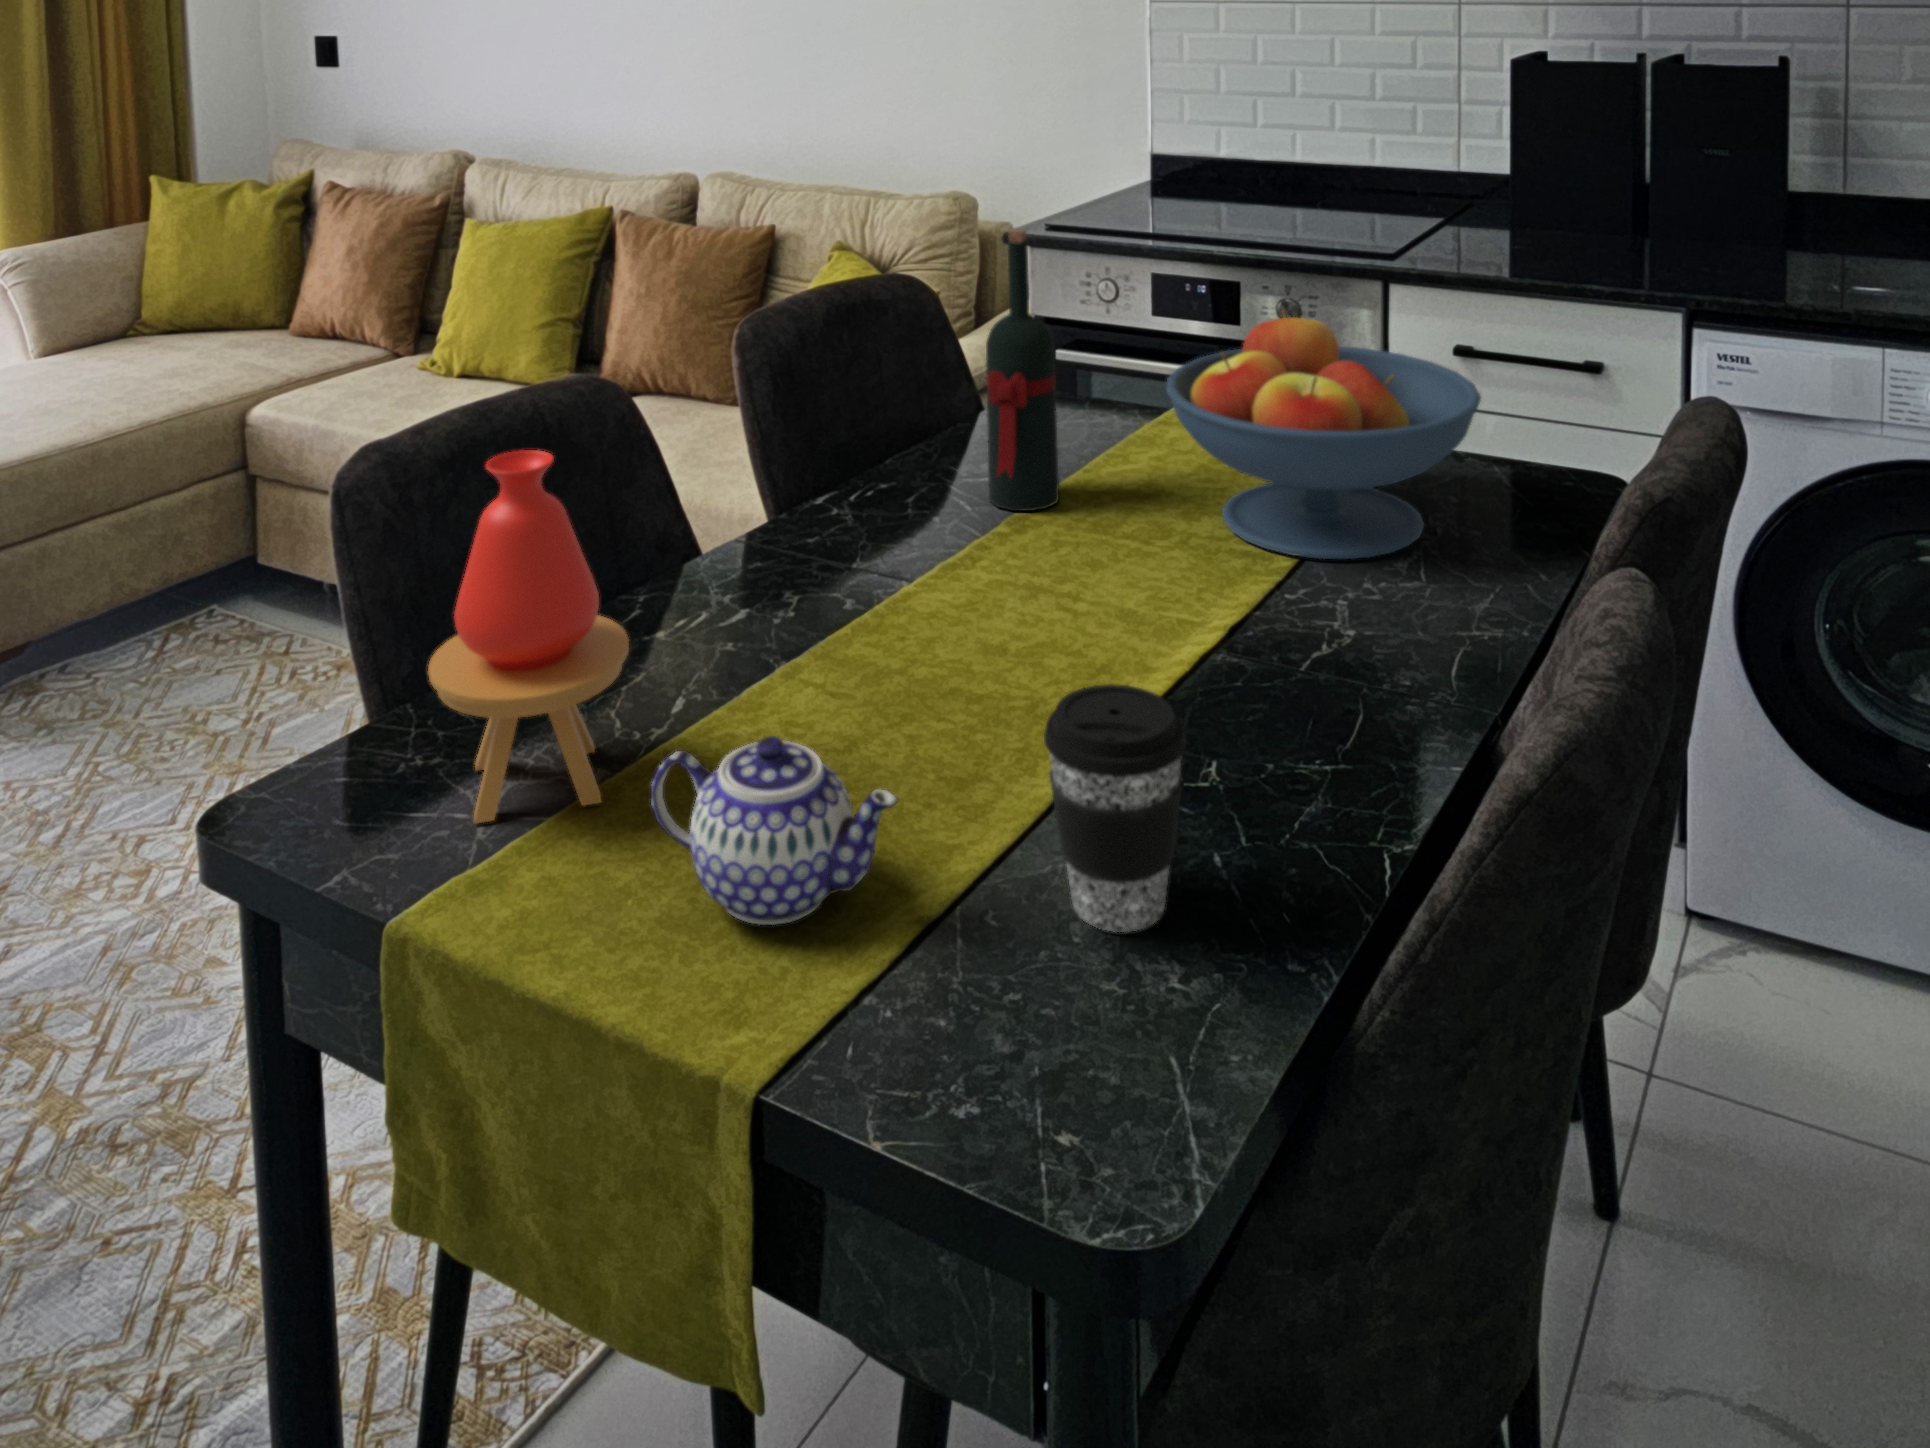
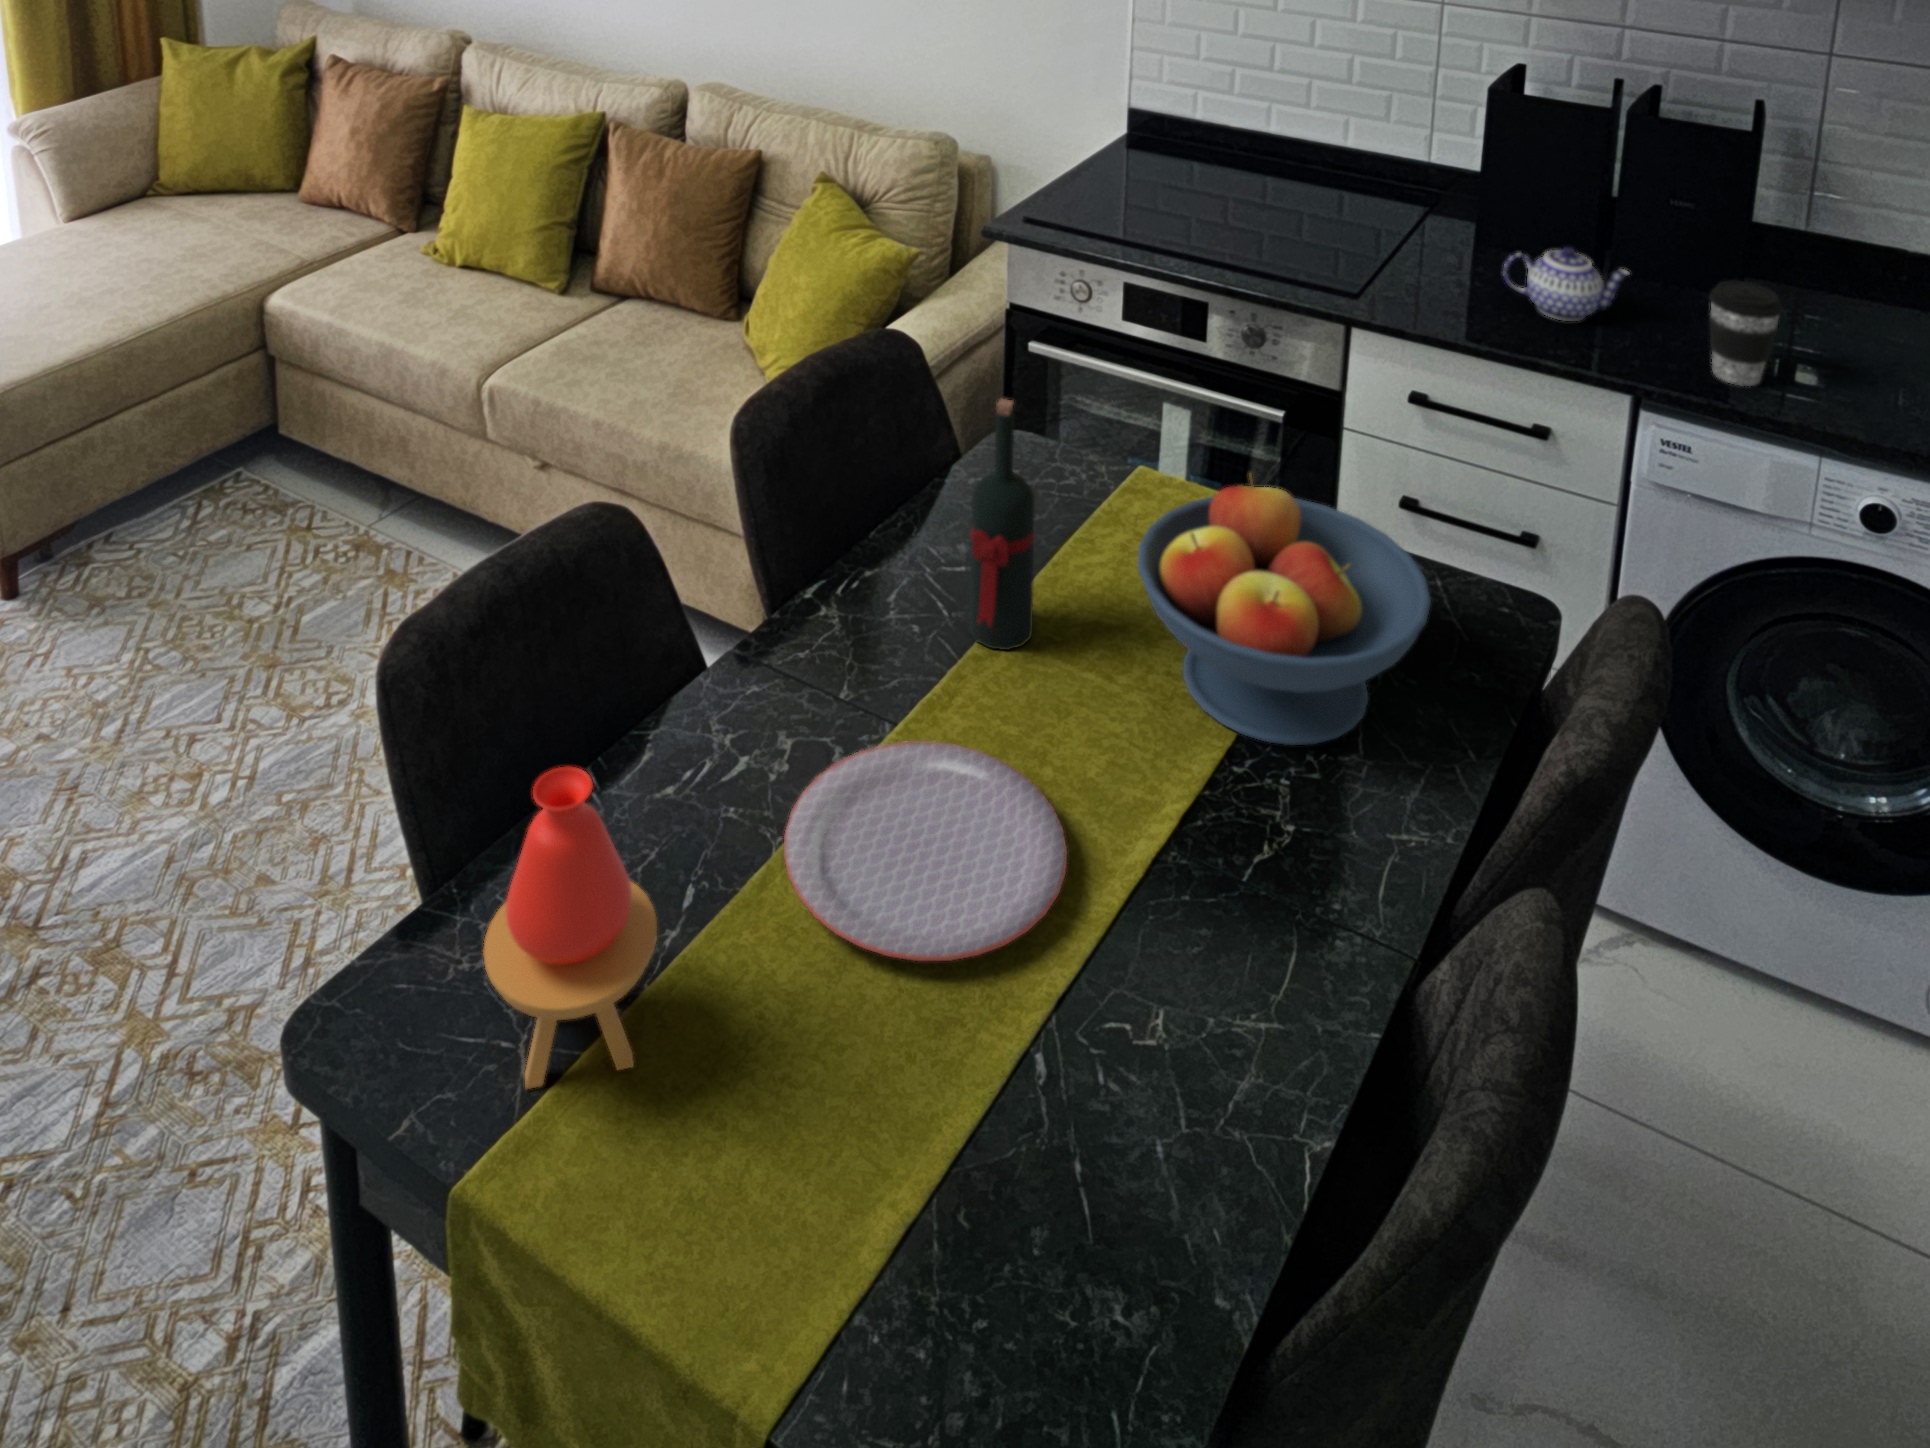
plate: none [780,561,1097,706] -> present [784,741,1067,961]
coffee cup: present [1044,684,1186,932] -> present [1709,280,1782,386]
teapot: present [651,736,897,925] -> present [1503,247,1629,321]

